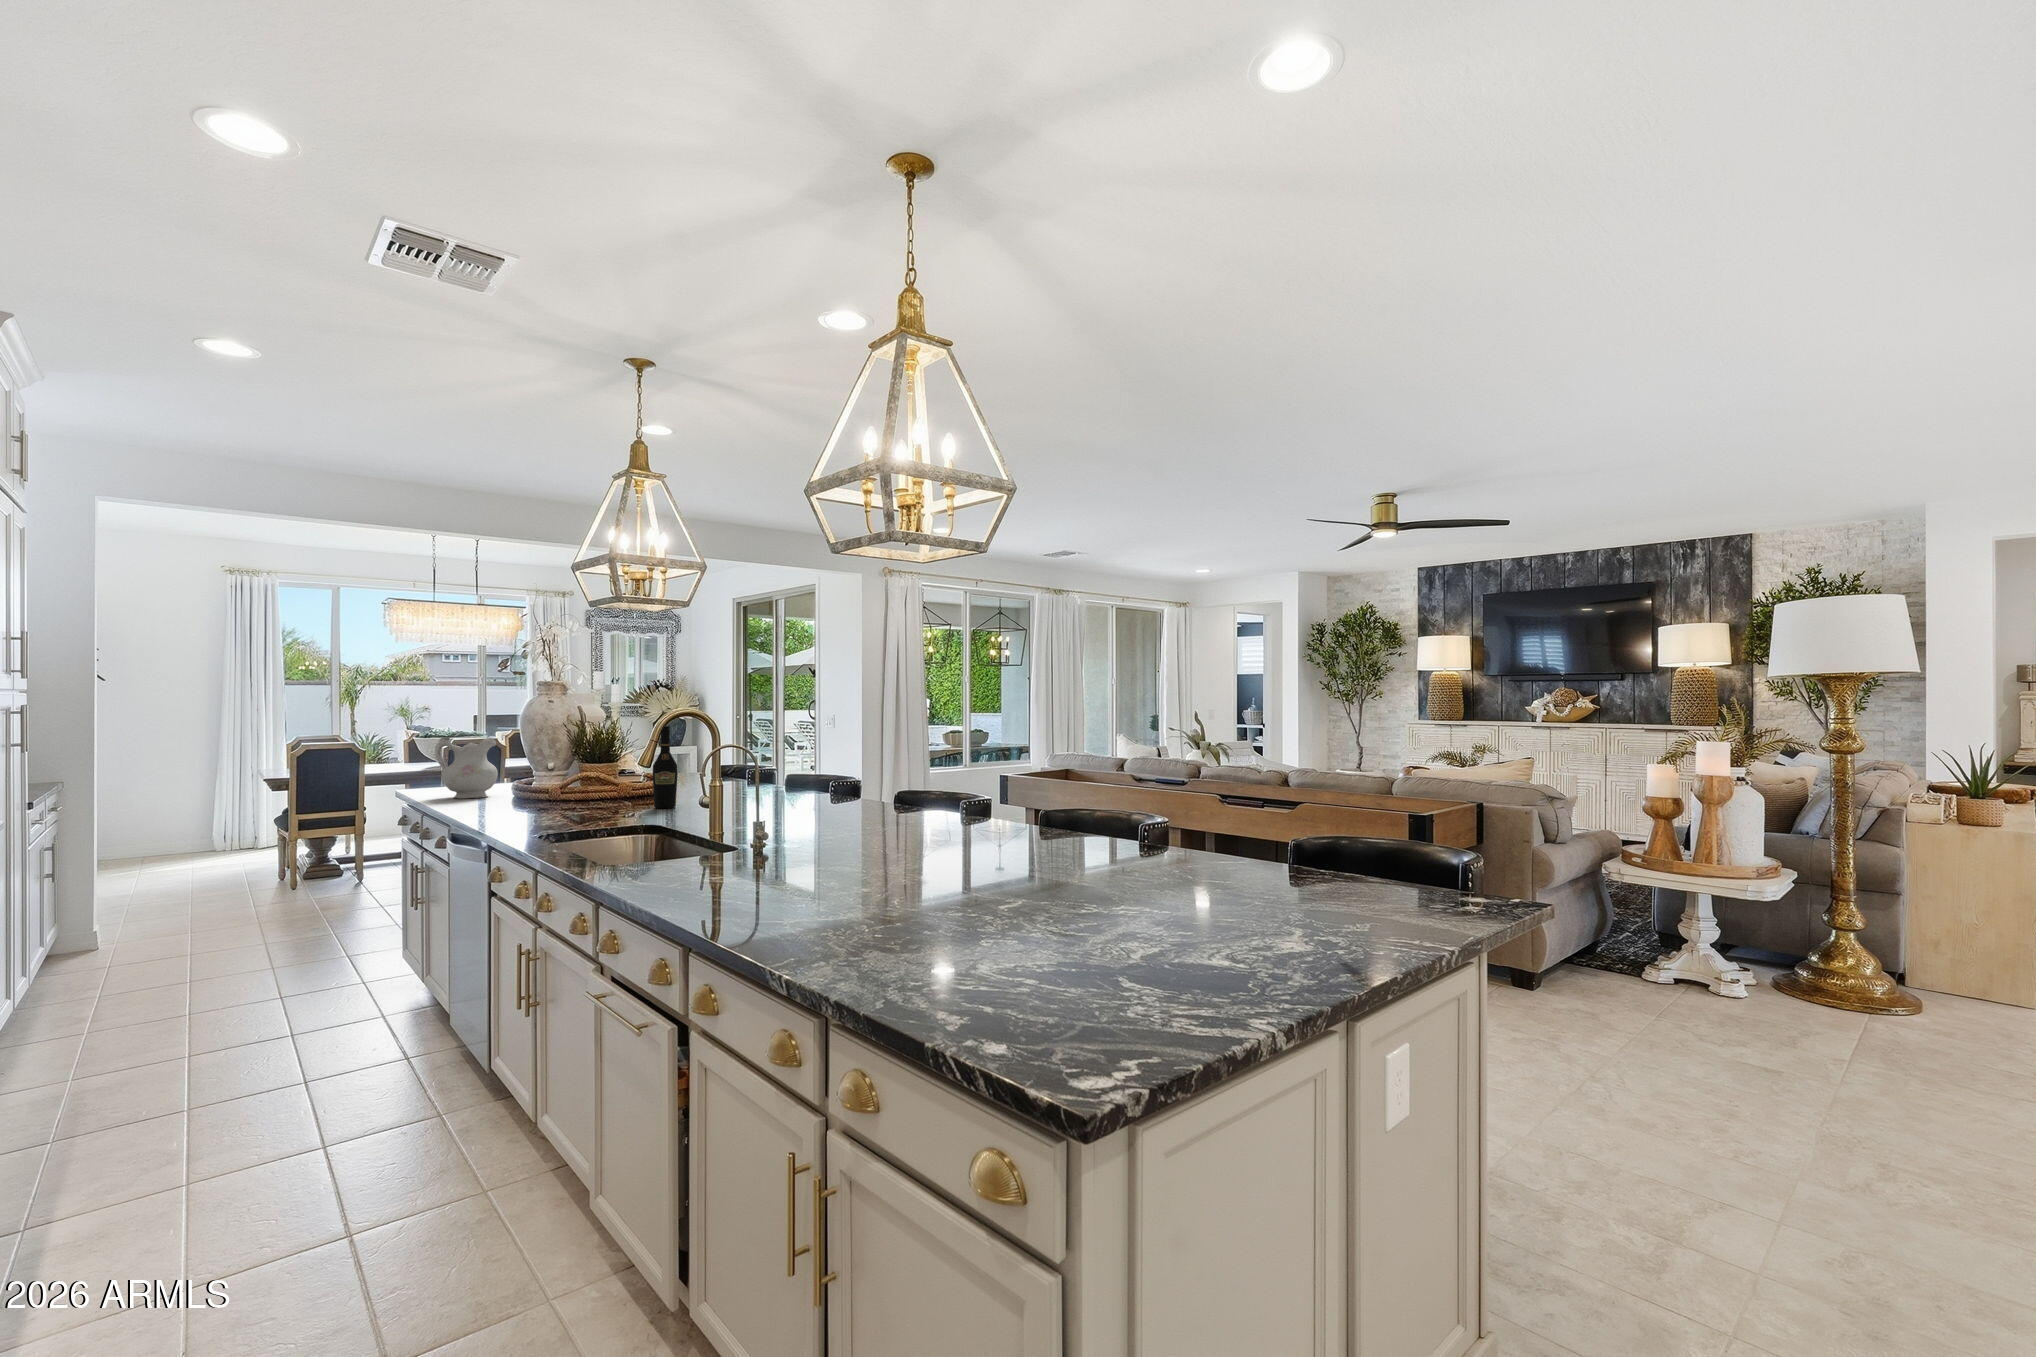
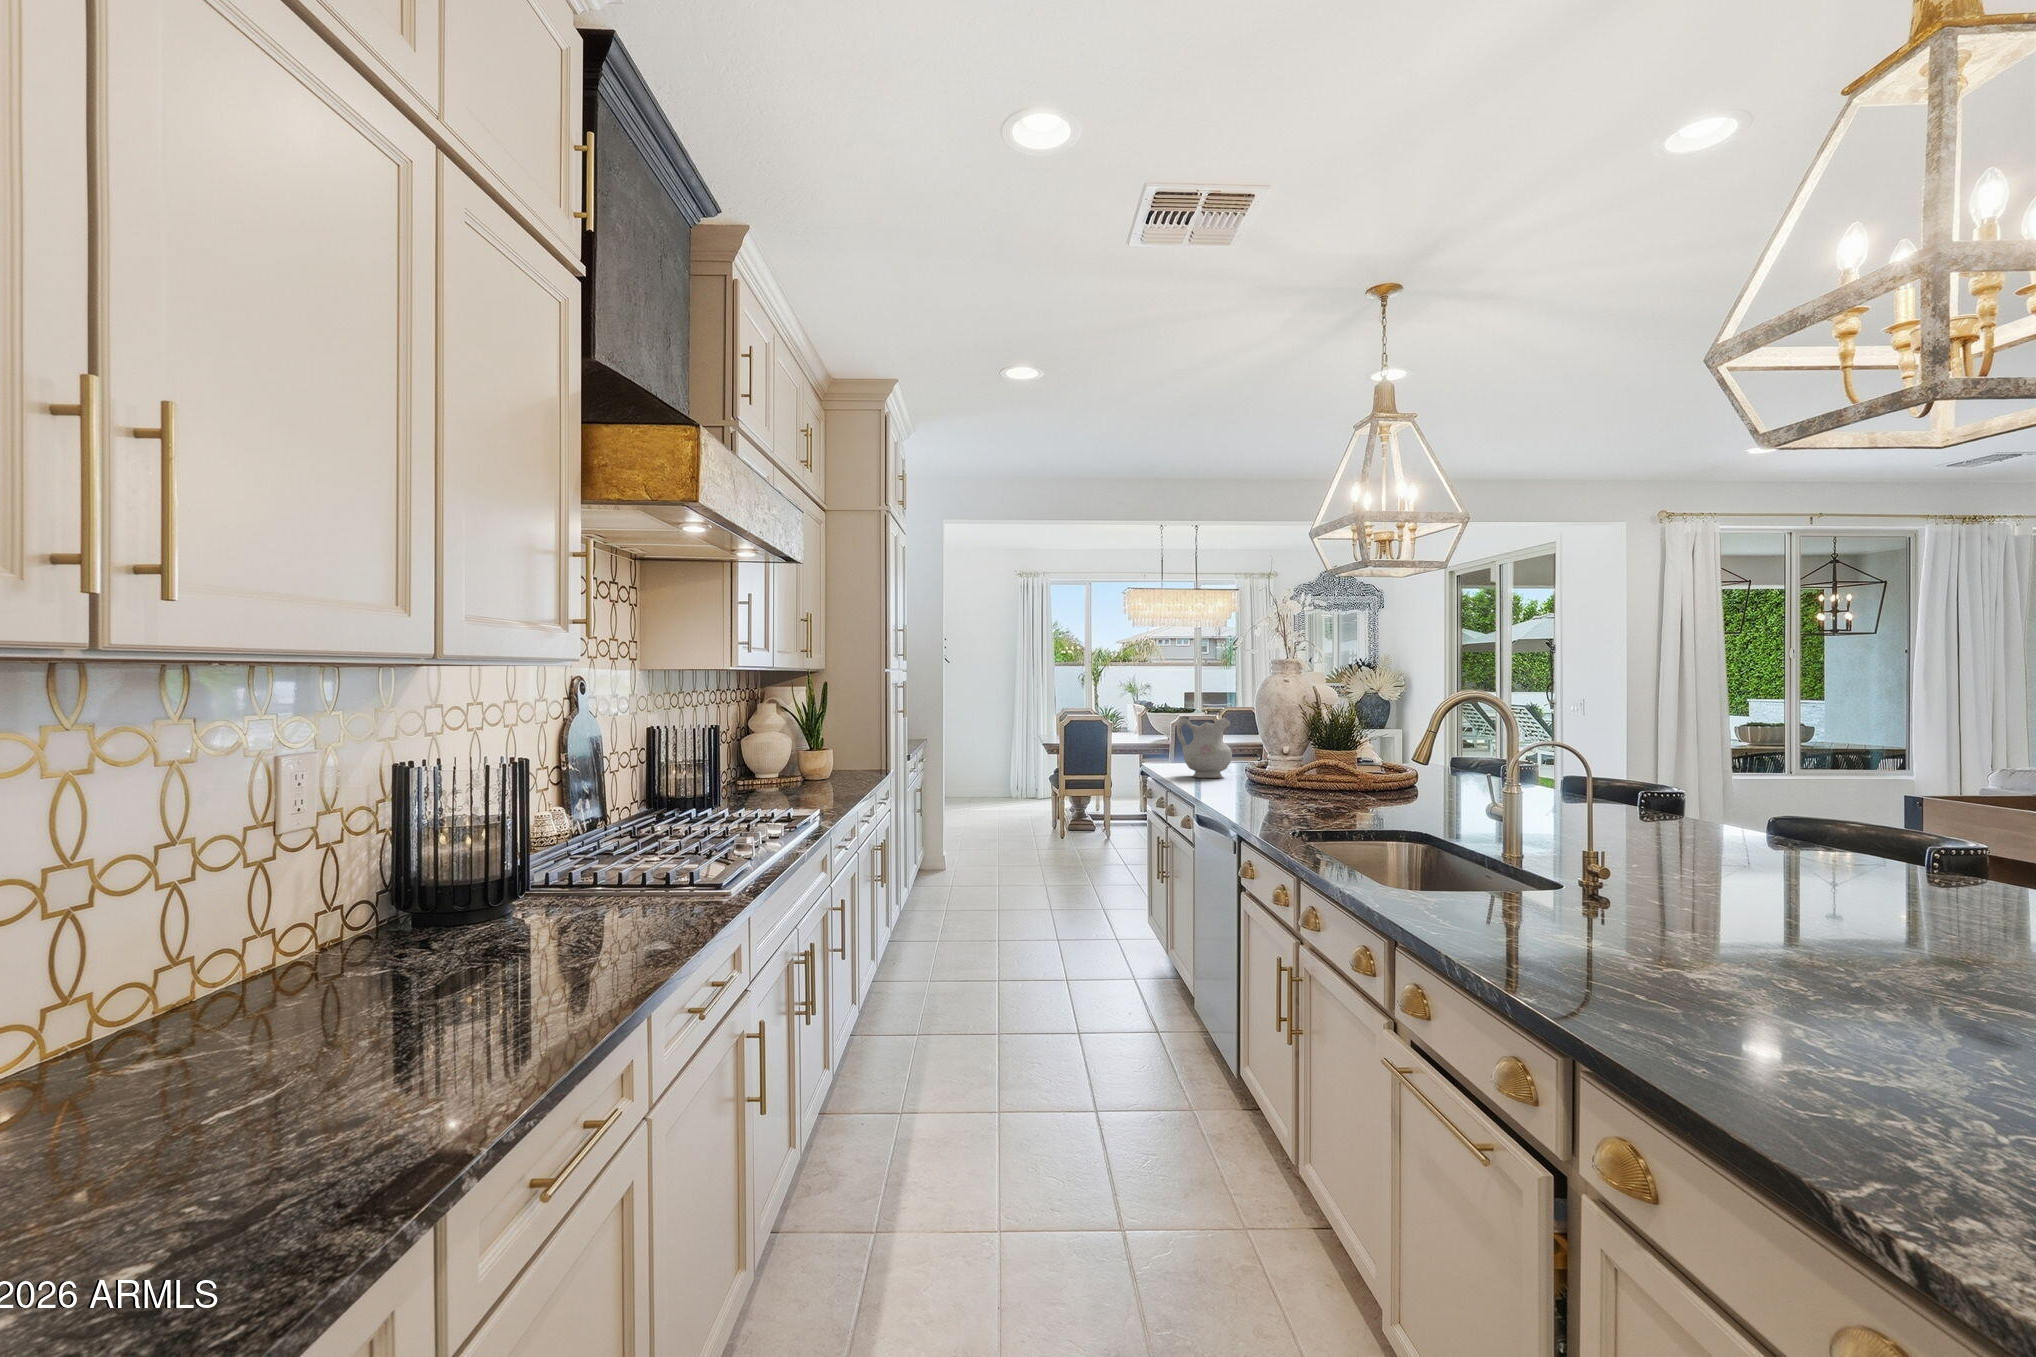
wine bottle: present [653,726,677,809] -> none [1401,712,1431,808]

